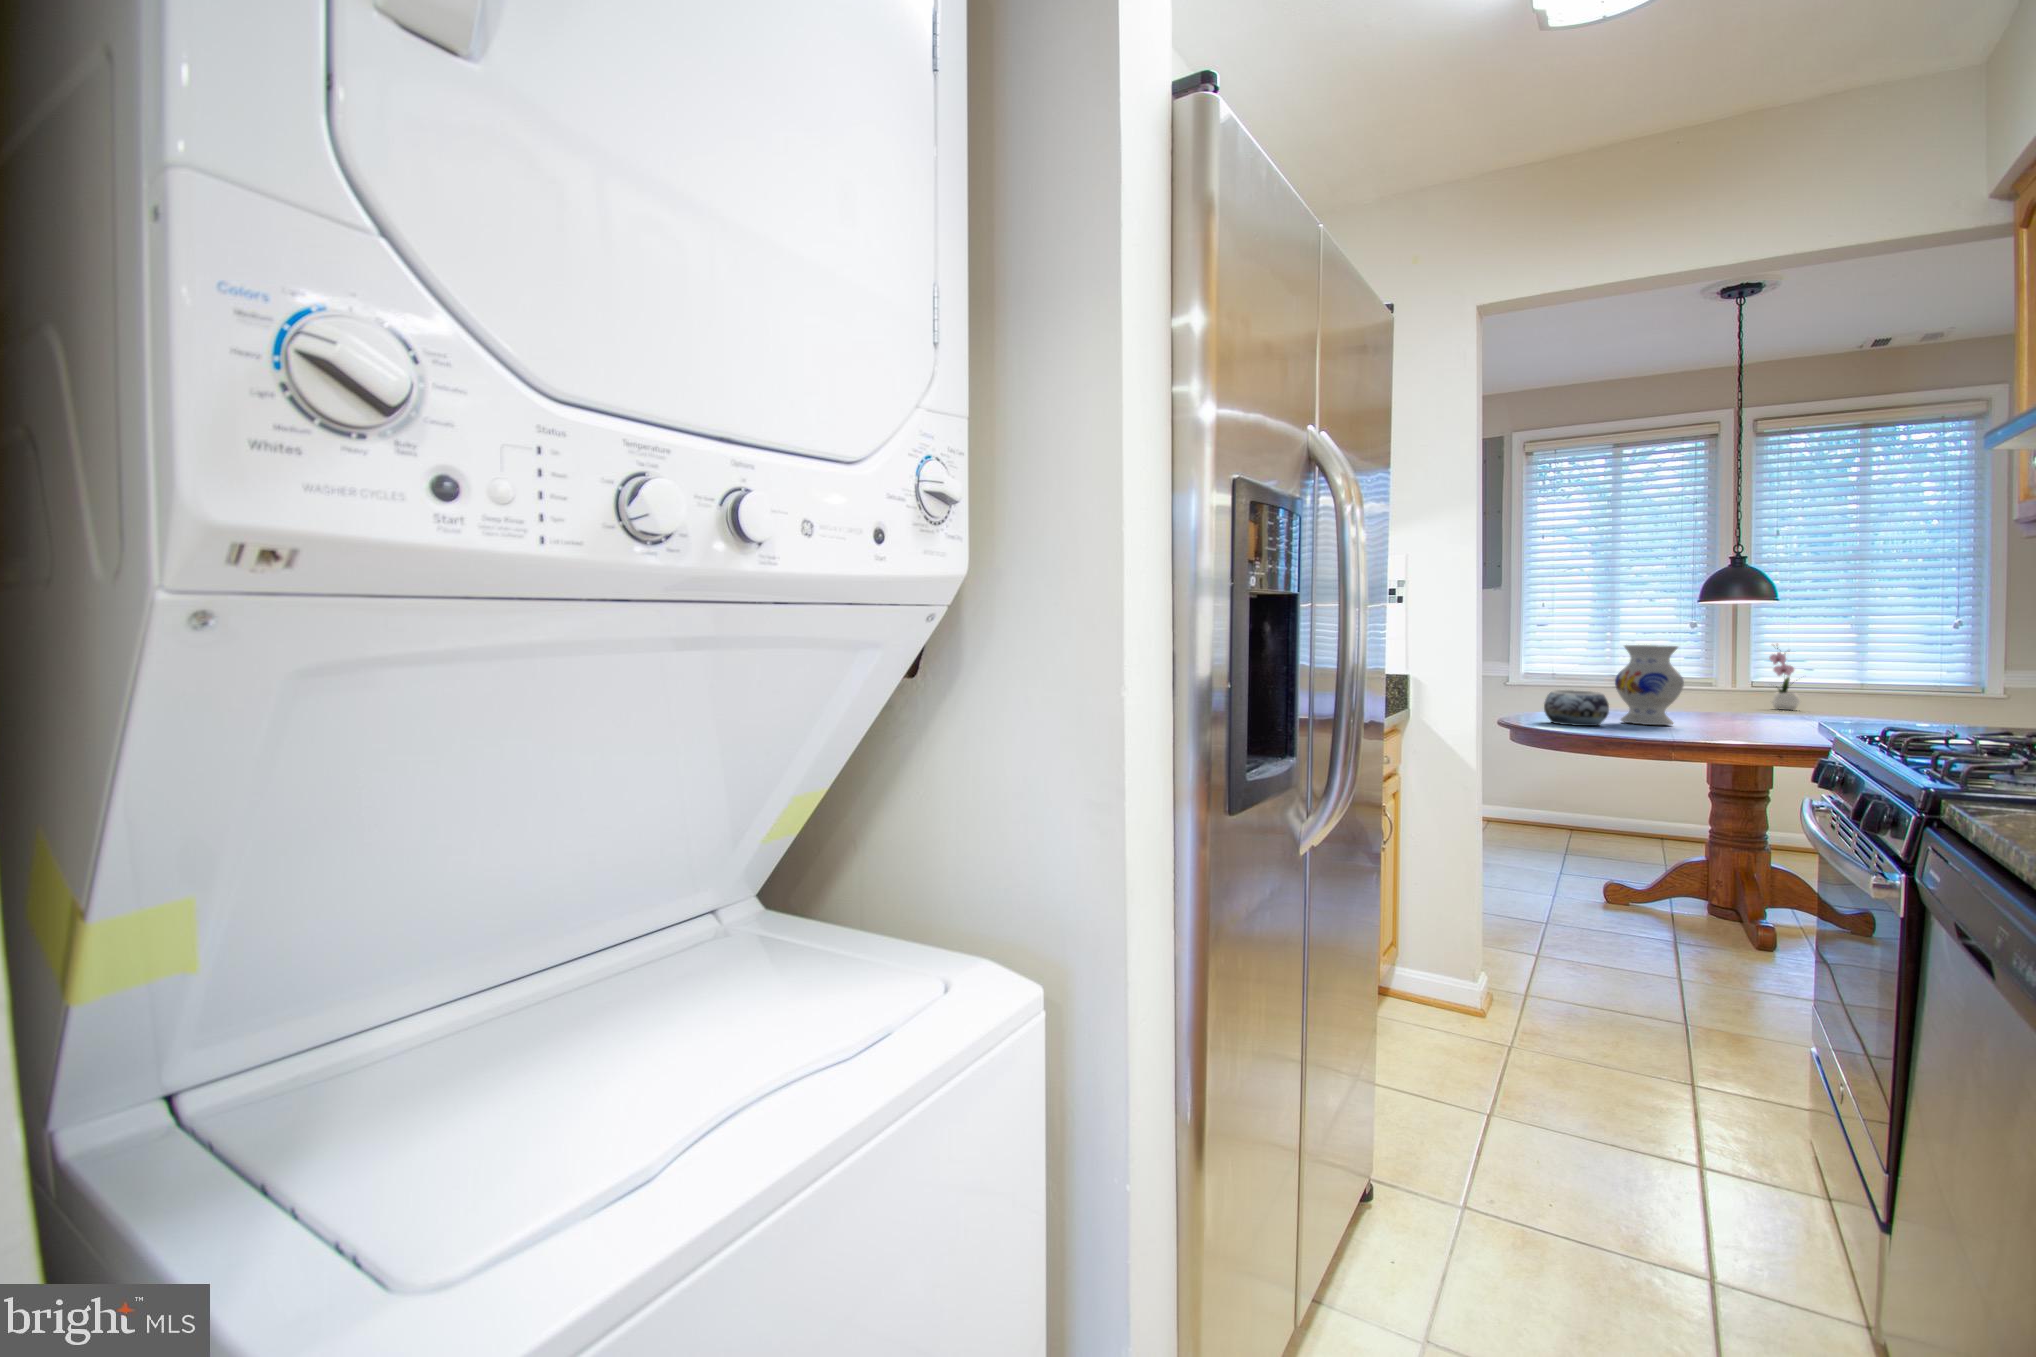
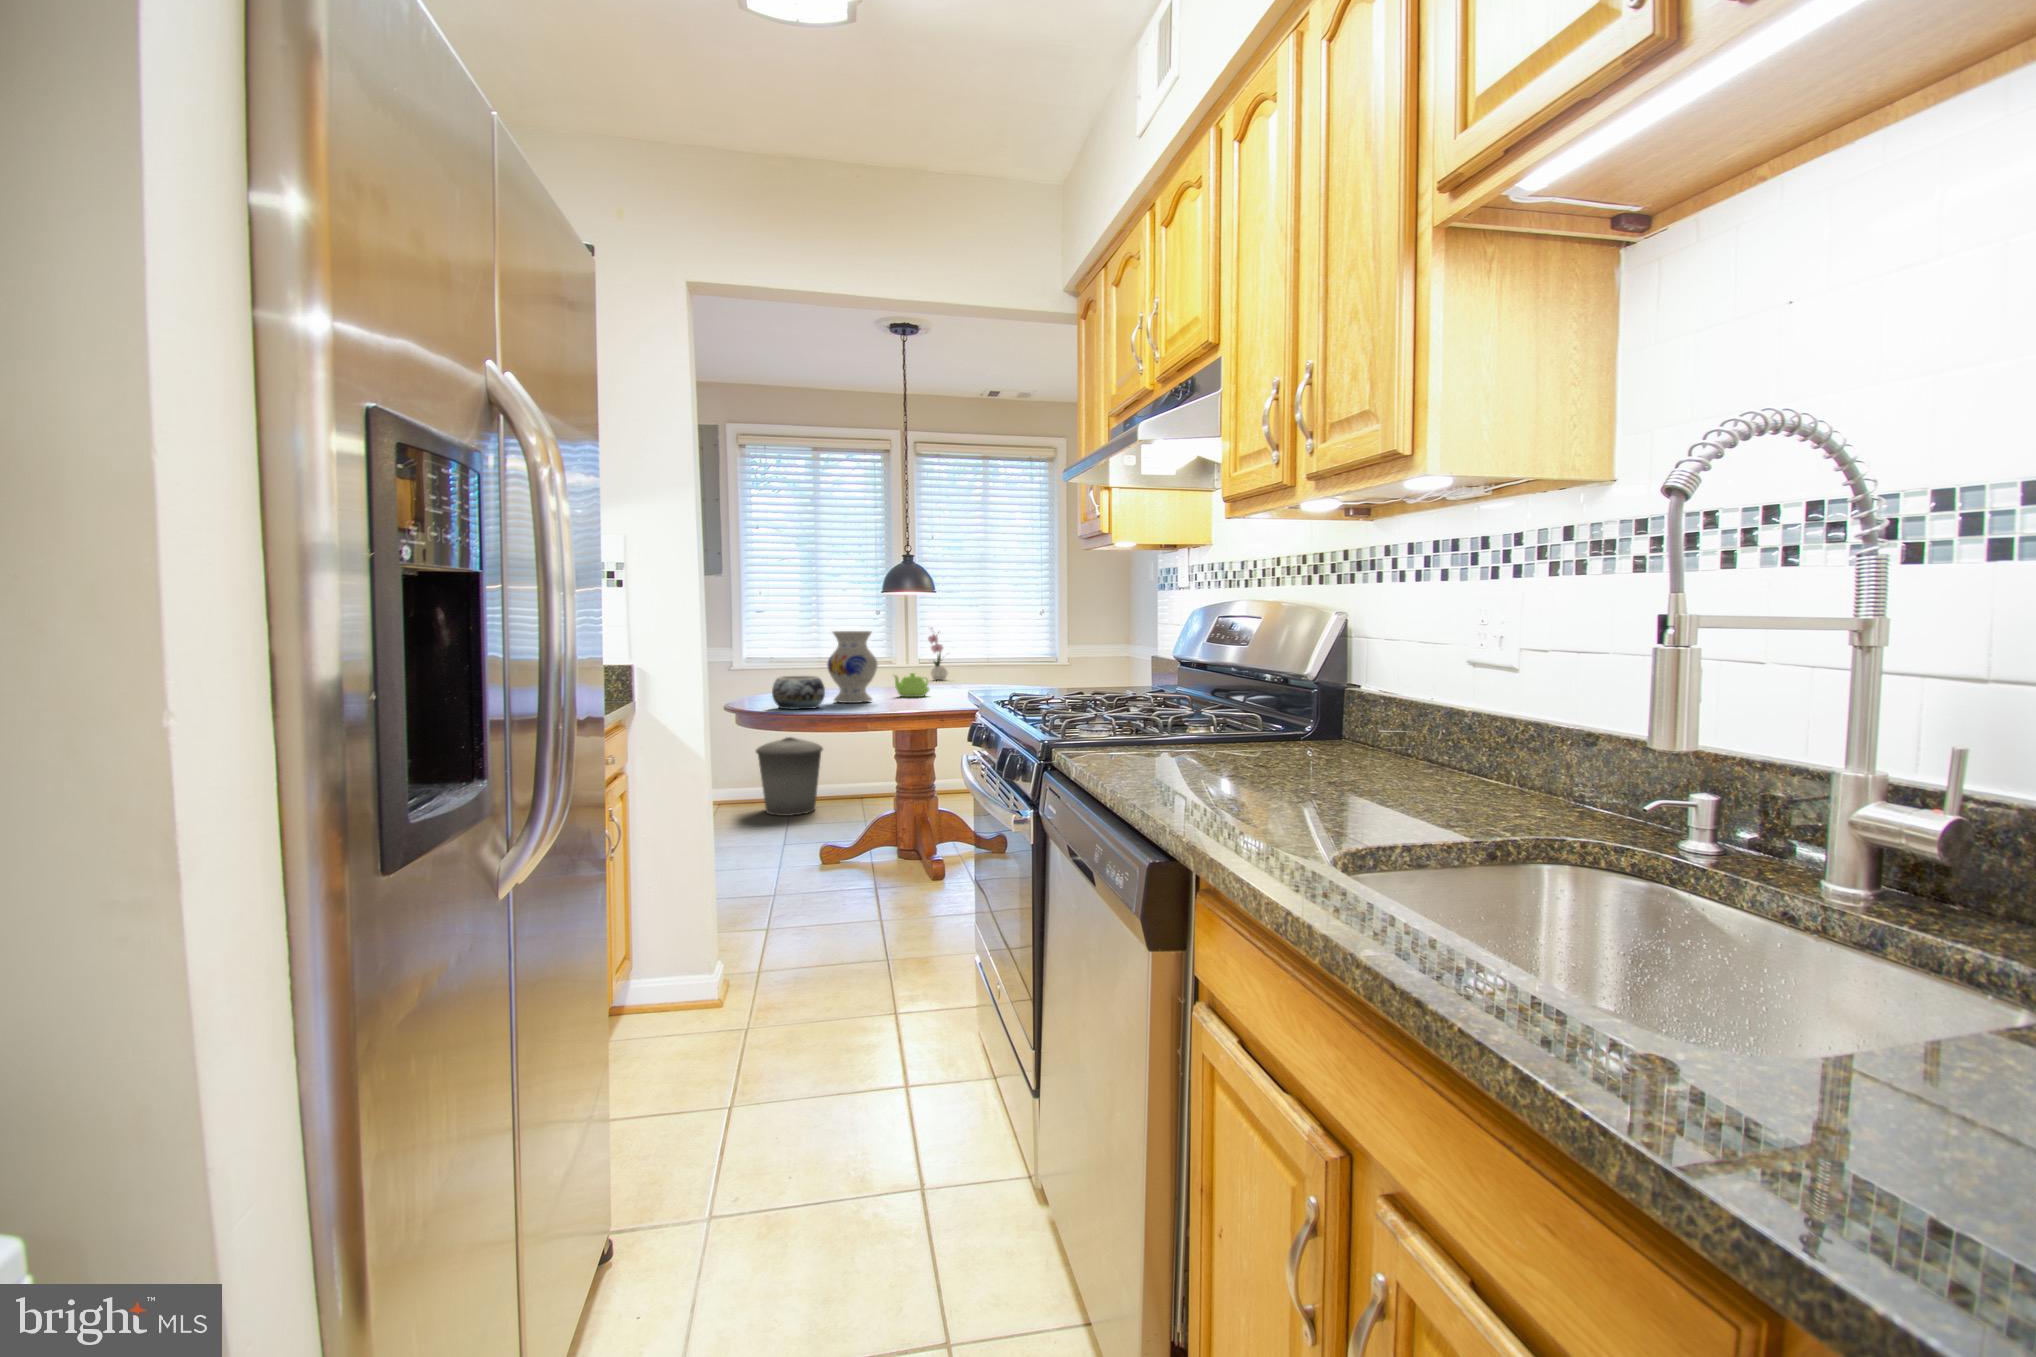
teapot: none [1706,697,1763,726] -> present [894,673,929,697]
trash can: none [1522,756,1606,840] -> present [756,737,823,816]

